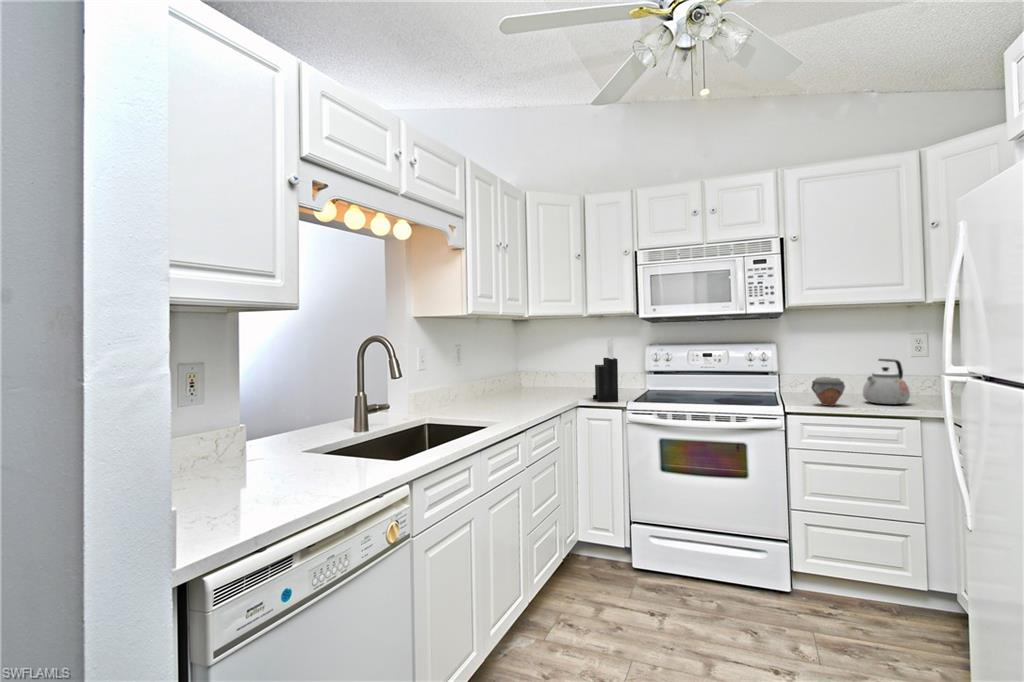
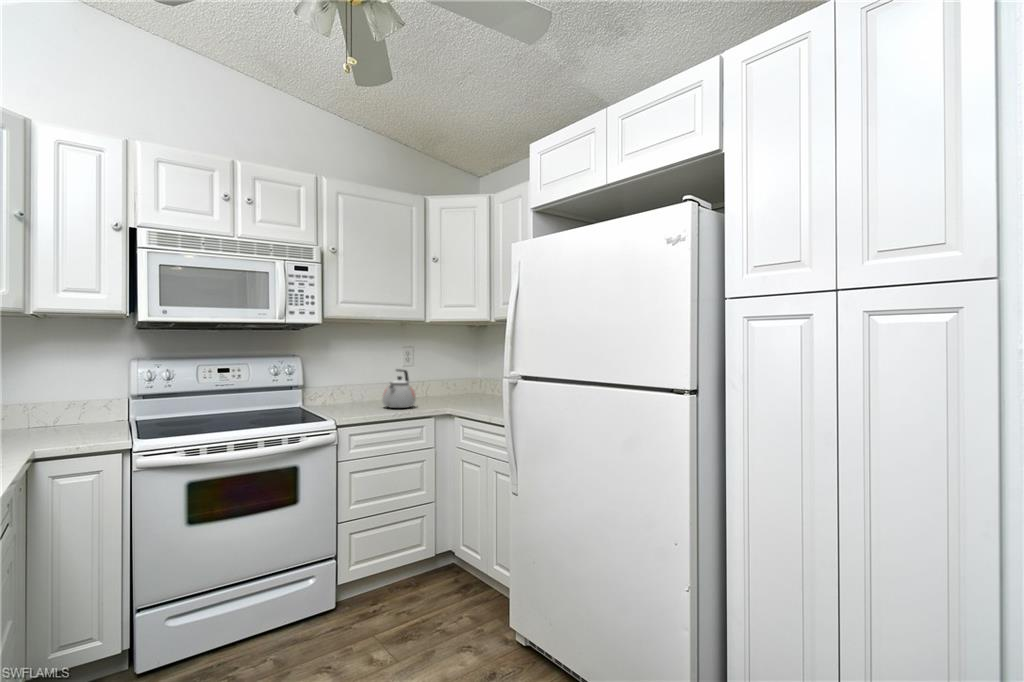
knife block: present [593,338,618,402] -> none [62,346,119,447]
jar: present [811,377,845,406] -> none [351,388,378,415]

